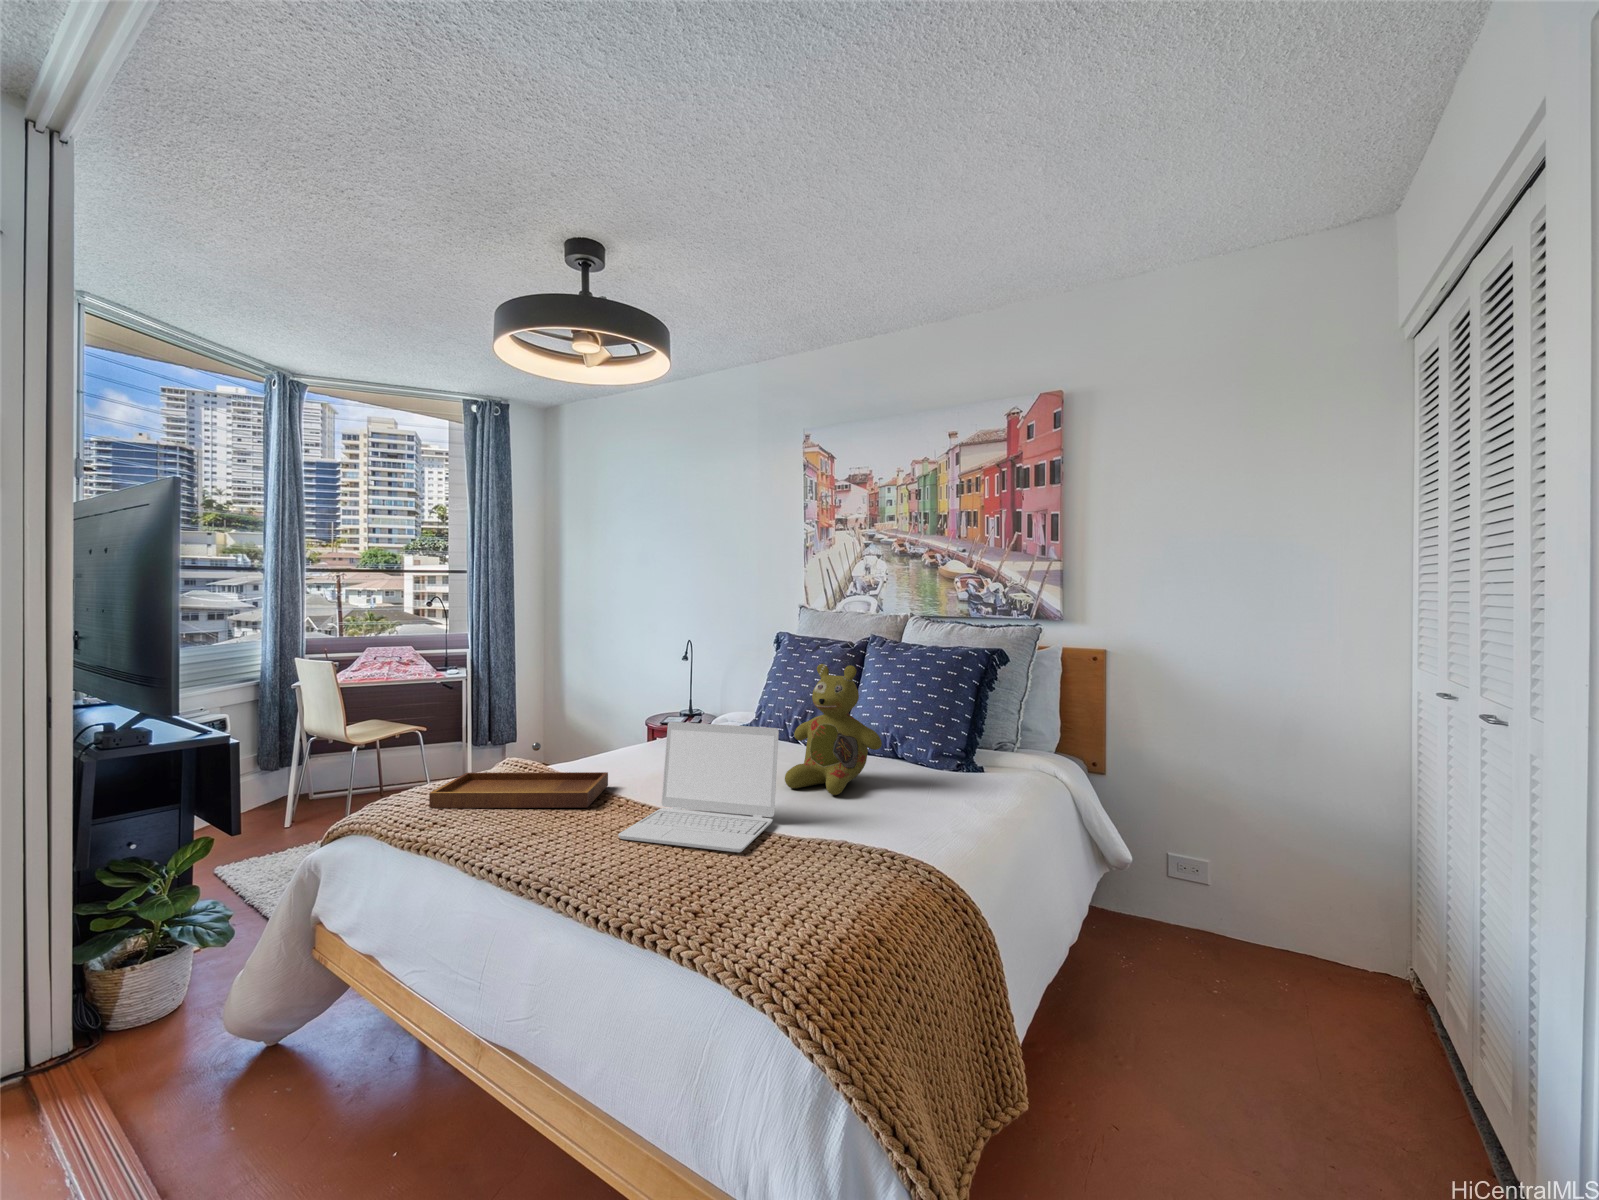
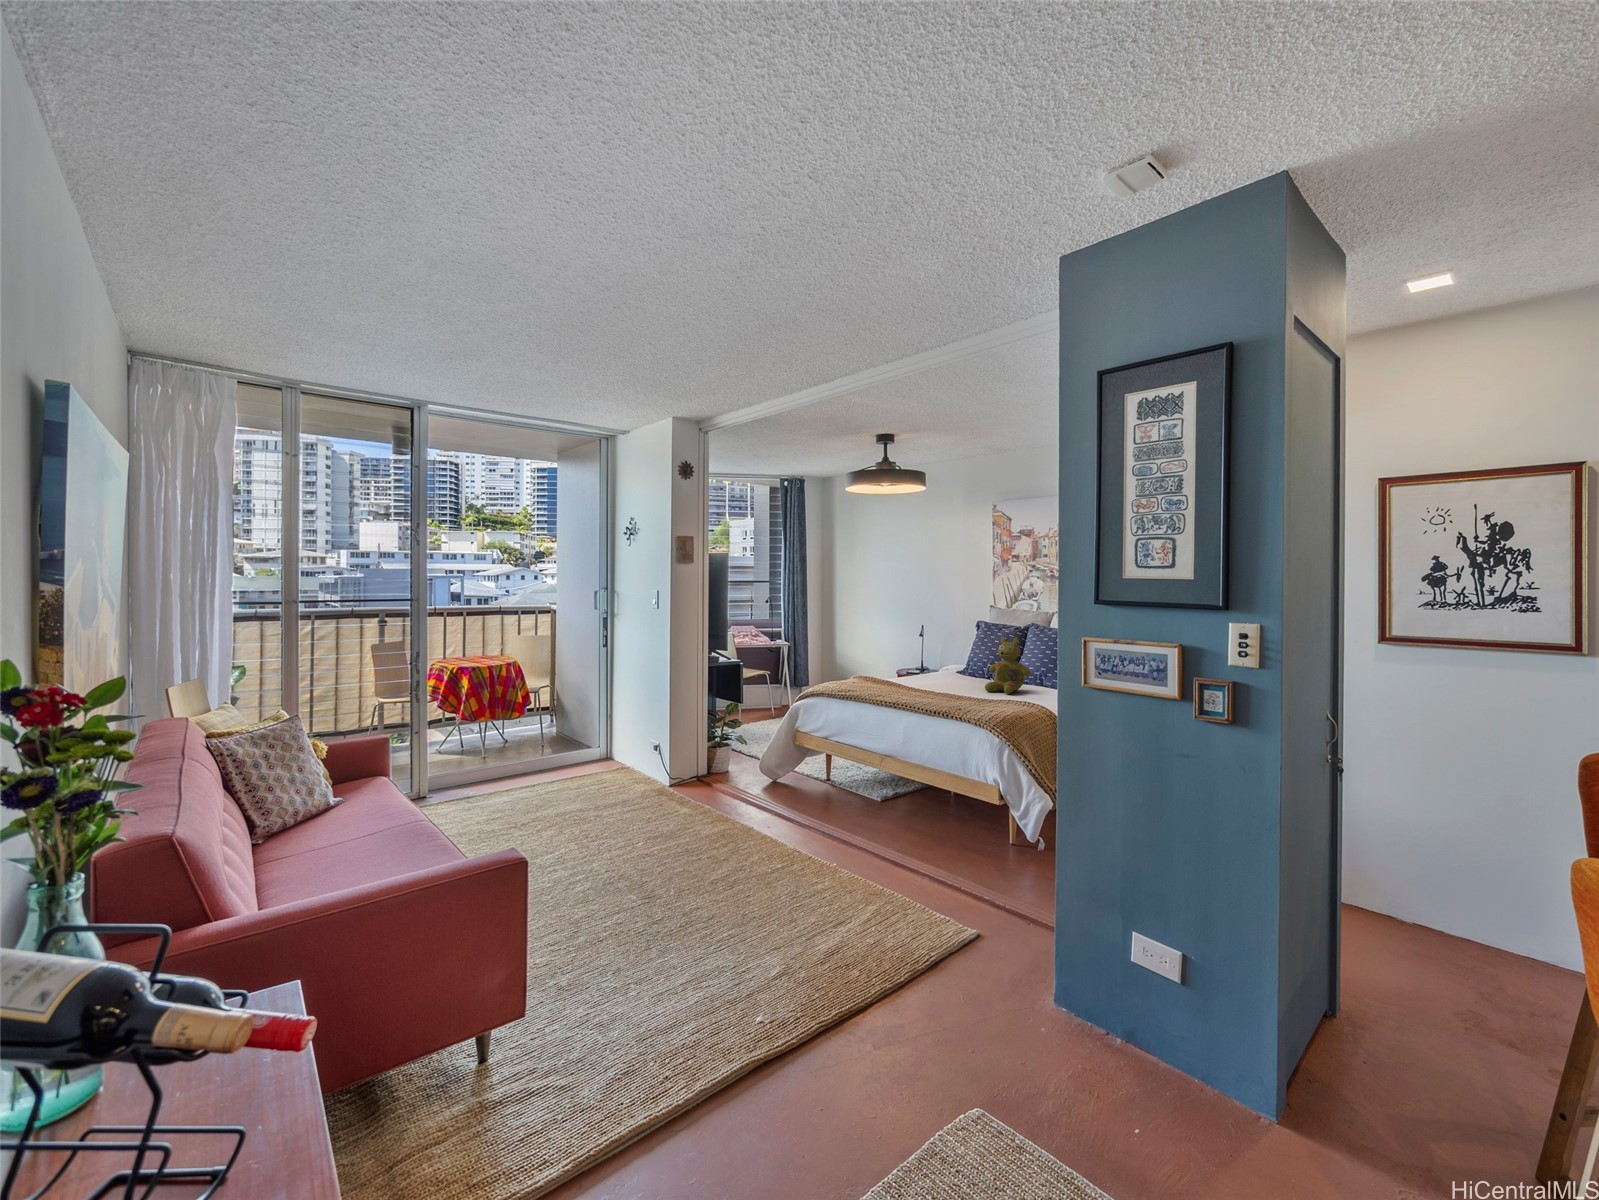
laptop: present [618,722,779,852] -> none [921,659,983,704]
tray: present [429,742,608,808] -> none [840,667,906,692]

